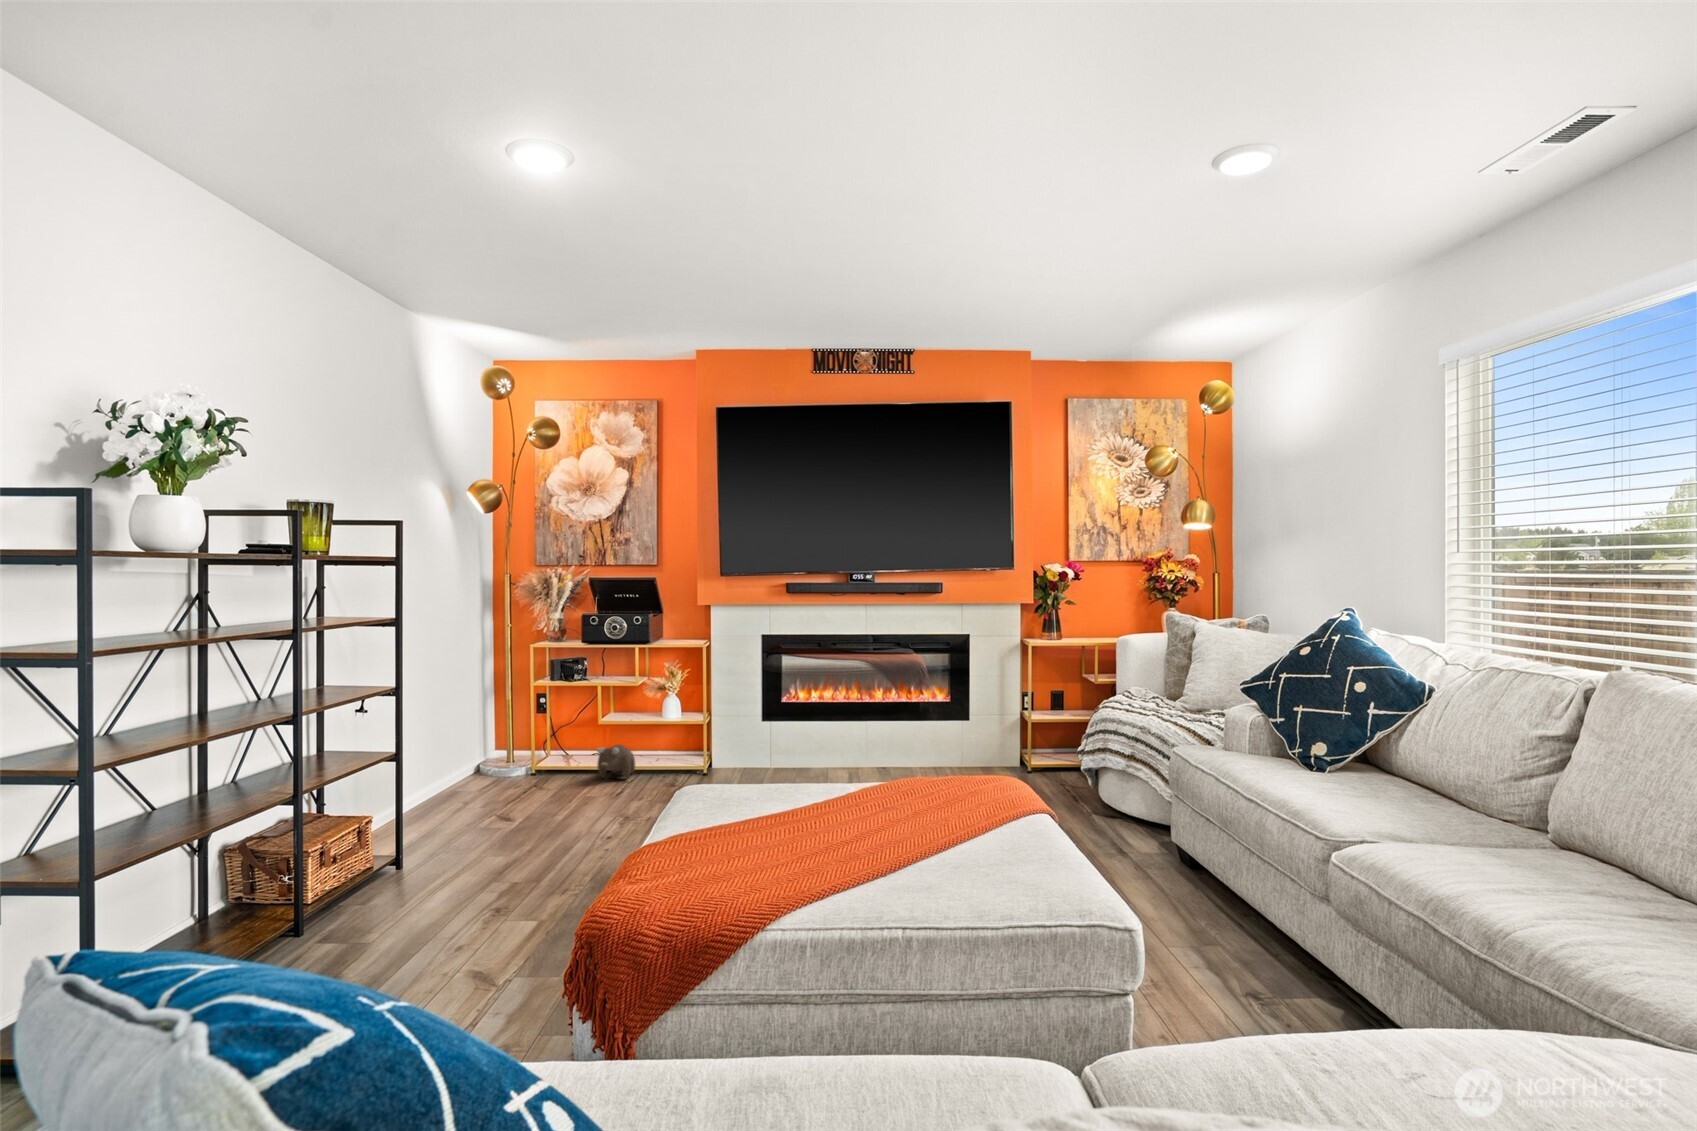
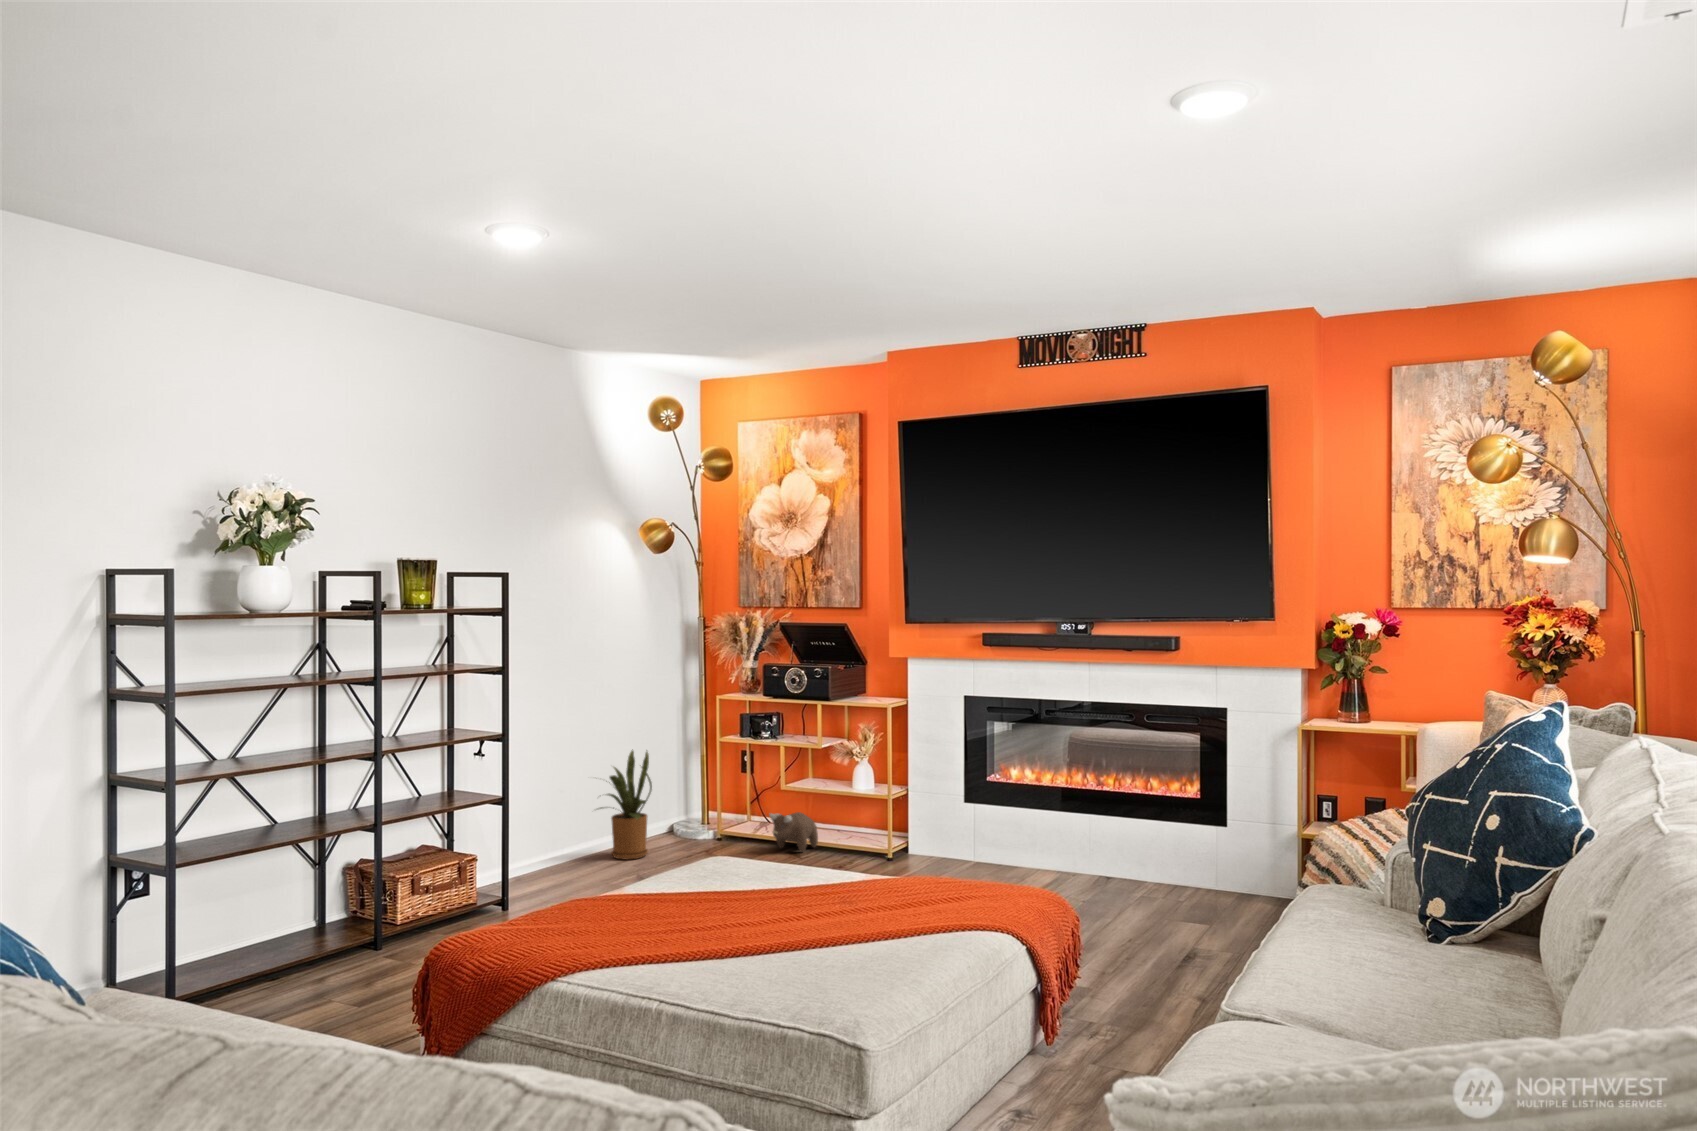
house plant: none [416,699,491,807] -> present [600,751,652,859]

